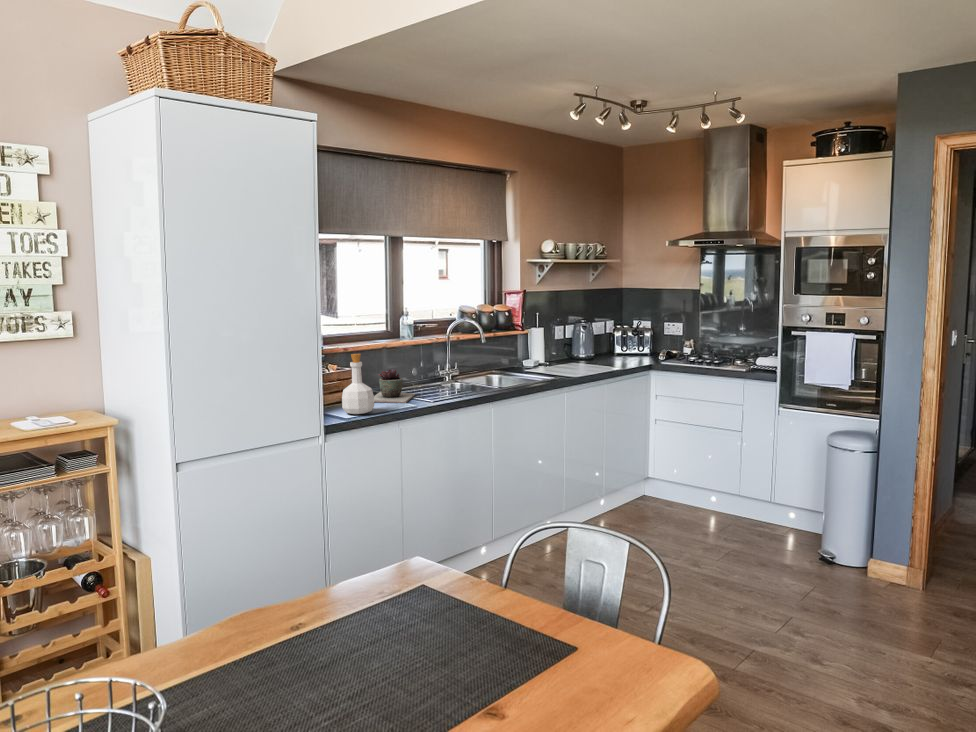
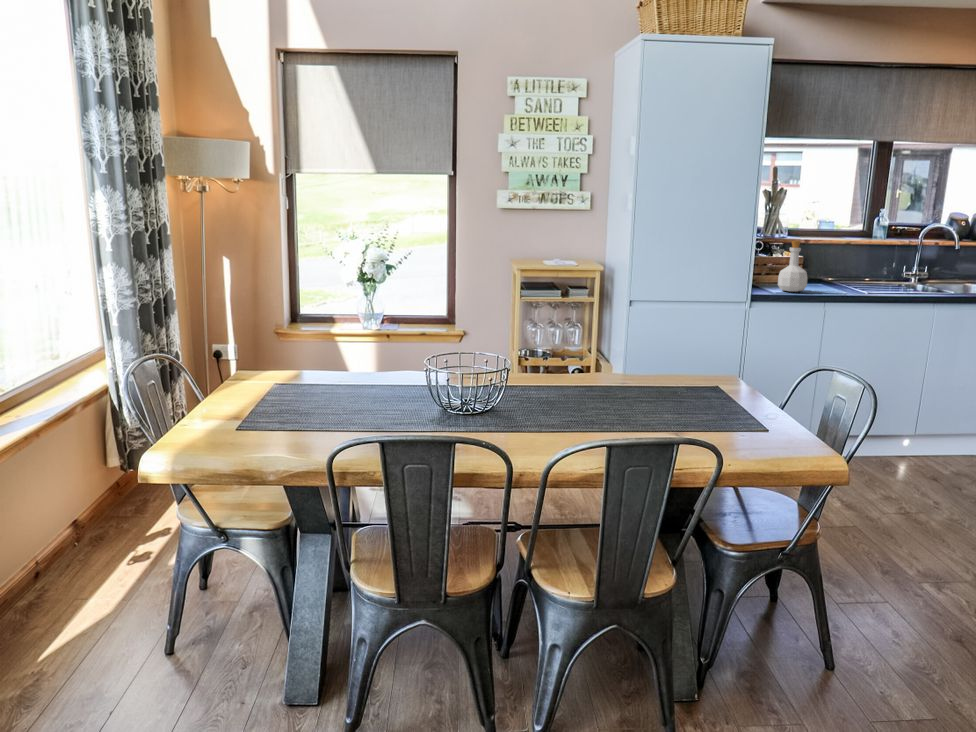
succulent plant: present [374,369,415,403] -> none [812,260,861,291]

